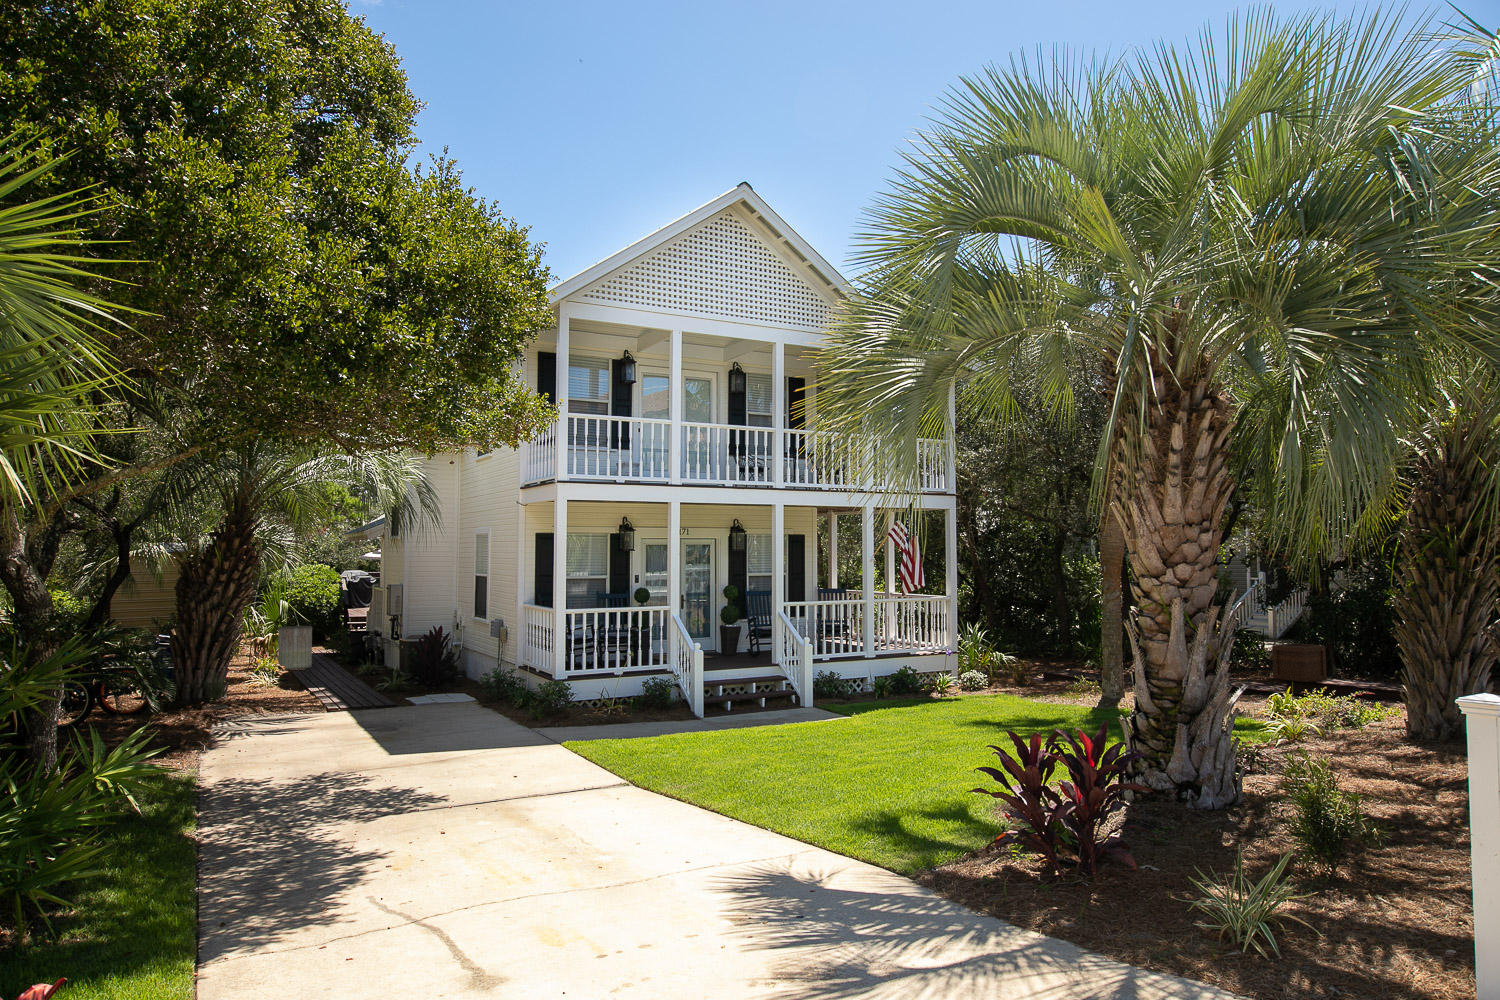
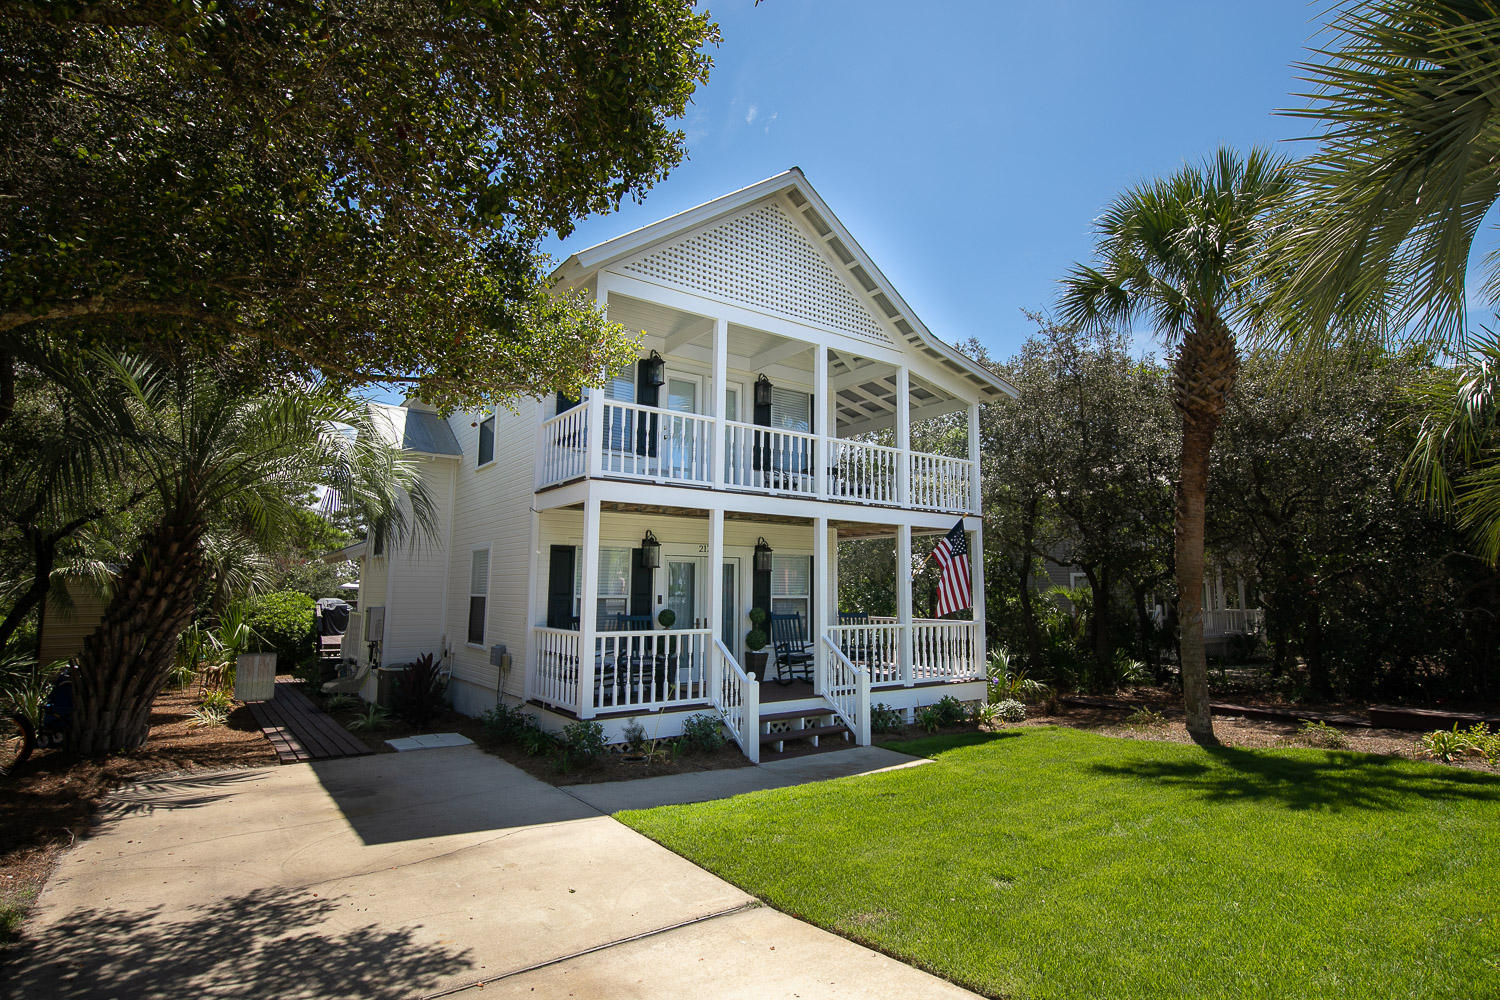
lounge chair: none [353,634,395,681] -> present [321,662,372,715]
wooden crate: present [1272,643,1327,682] -> none [1300,669,1357,710]
potted tree: present [204,675,227,709] -> present [621,717,647,763]

